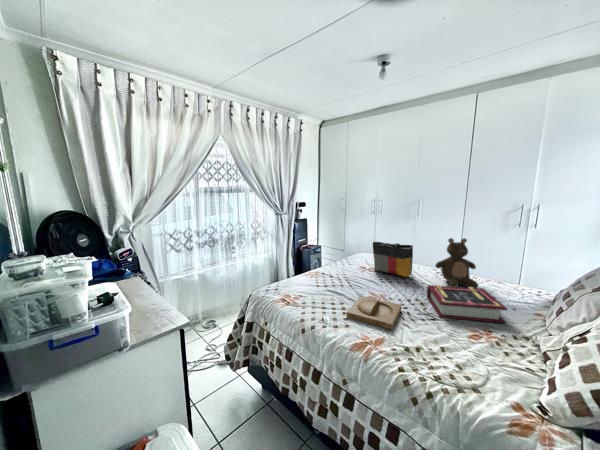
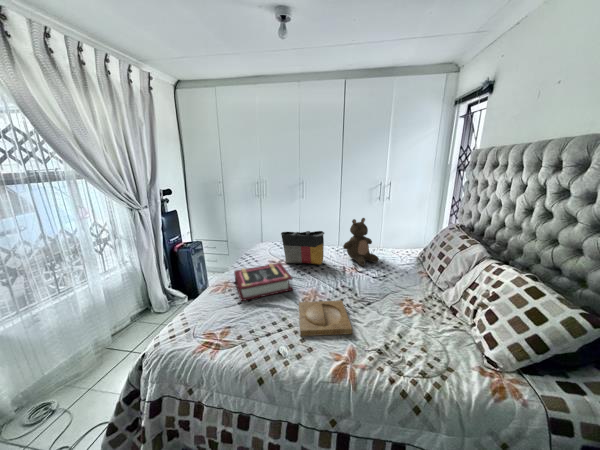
book: present [427,285,507,323] -> present [234,263,293,301]

